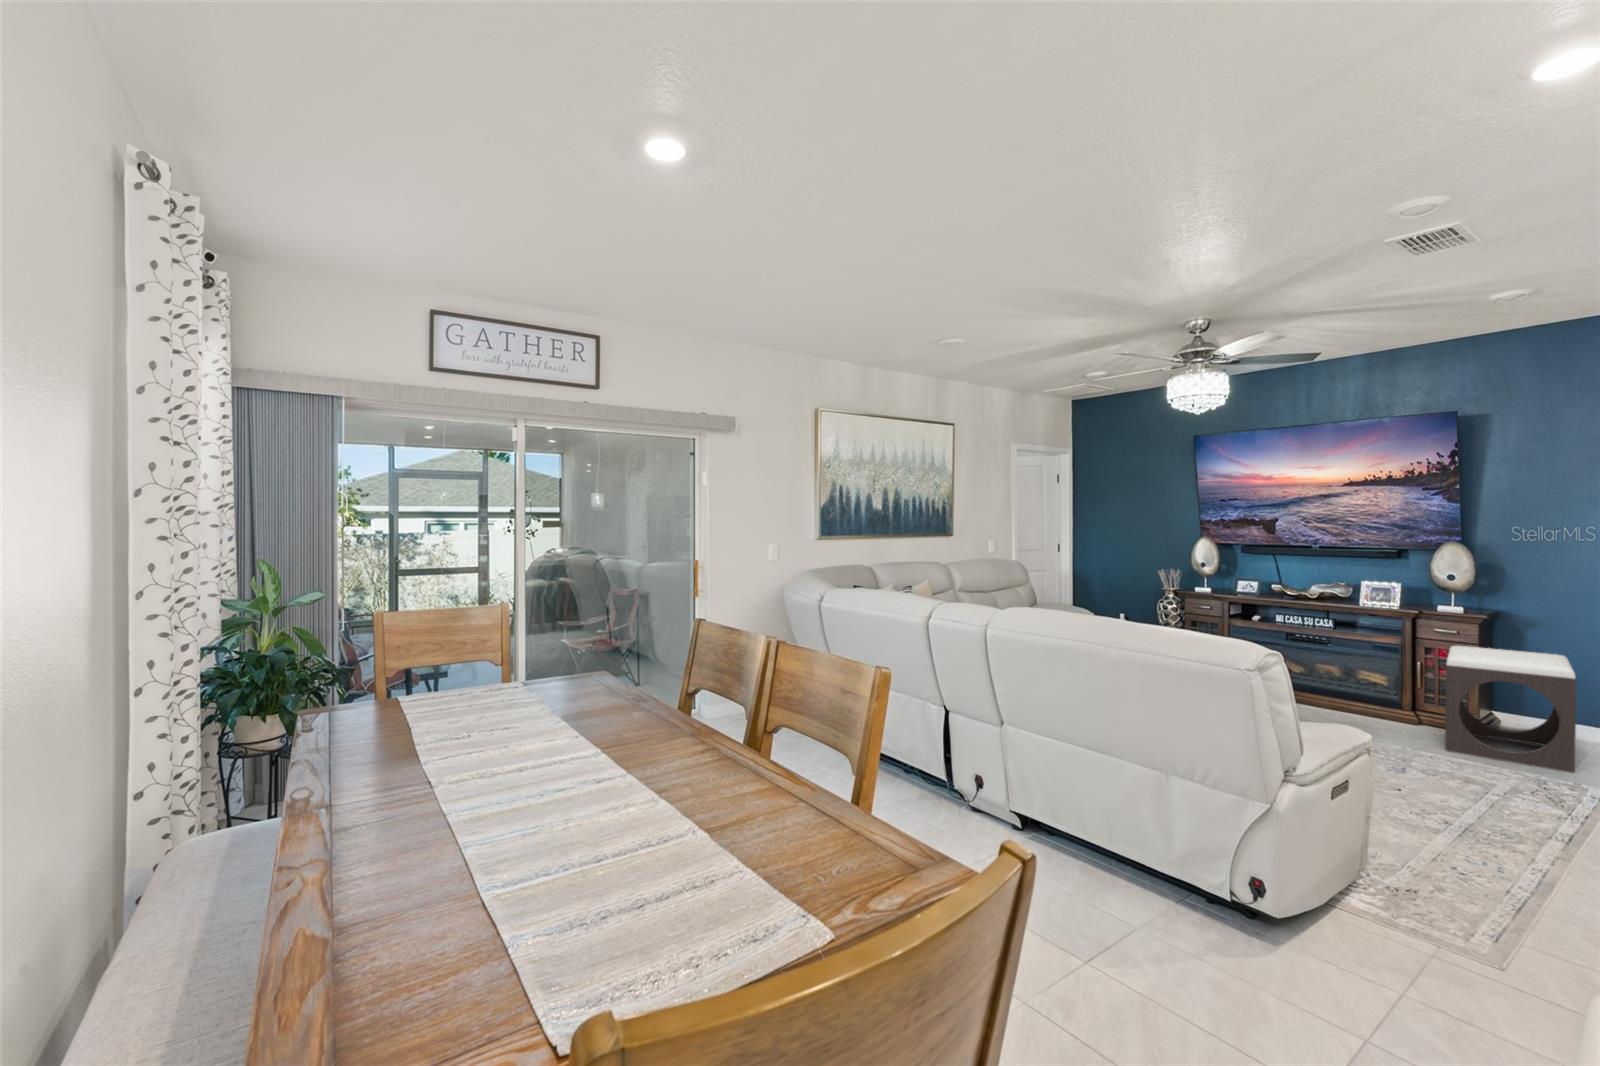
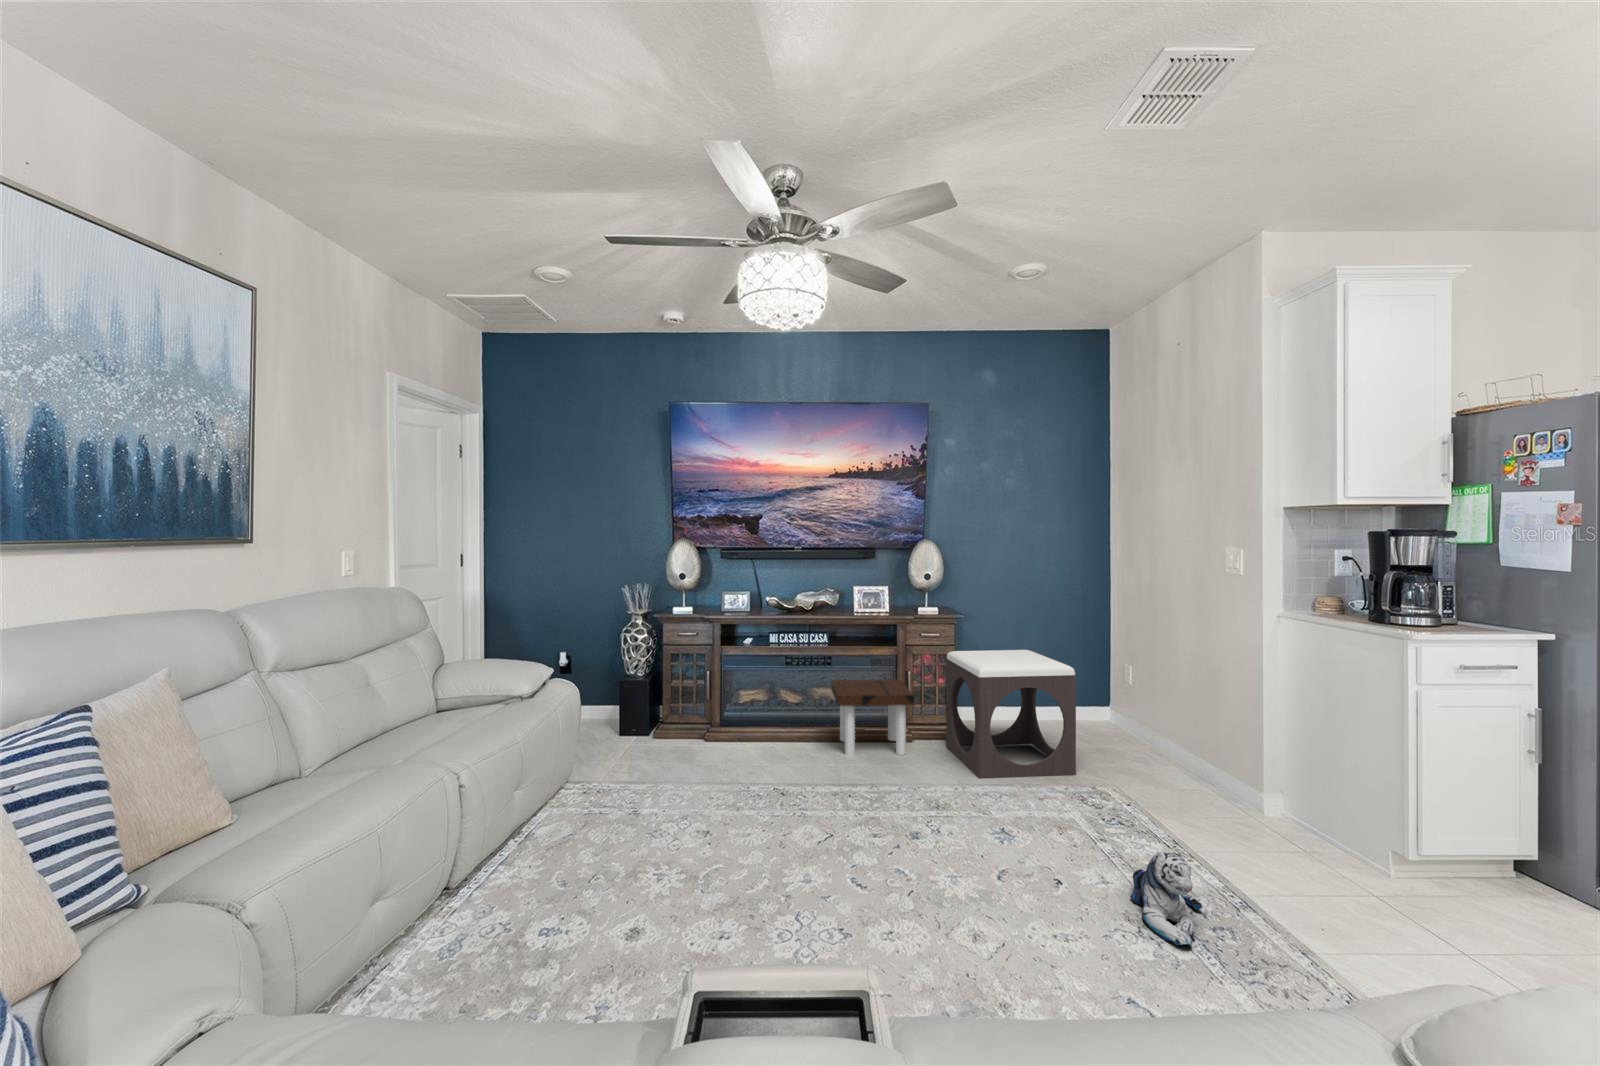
side table: none [1318,658,1408,726] -> present [831,680,914,756]
plush toy: none [1442,779,1517,836] -> present [1130,852,1202,946]

